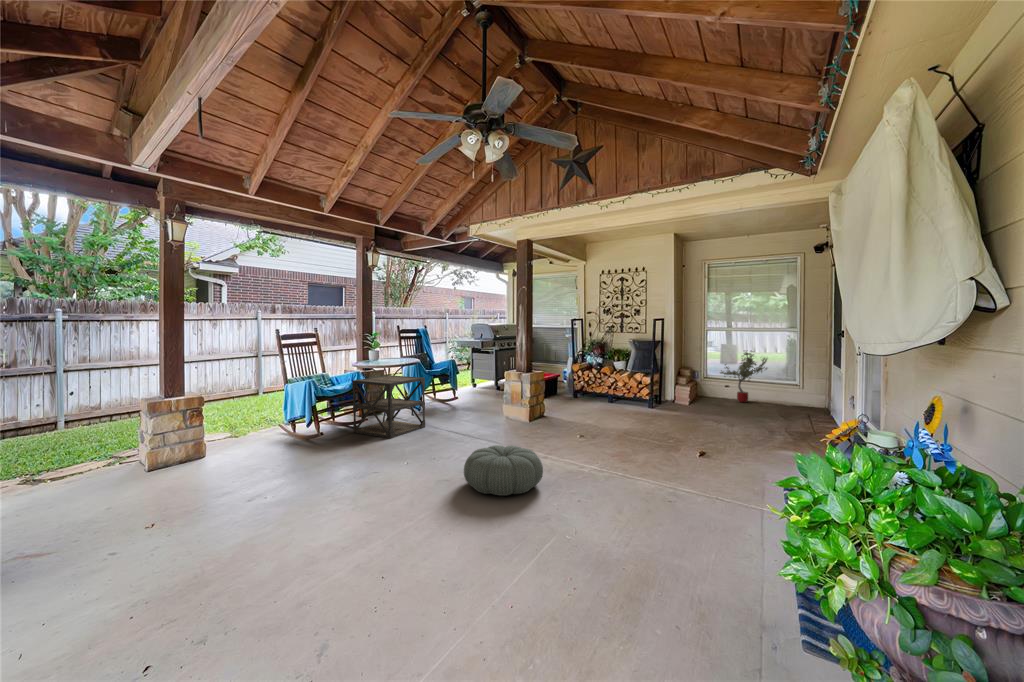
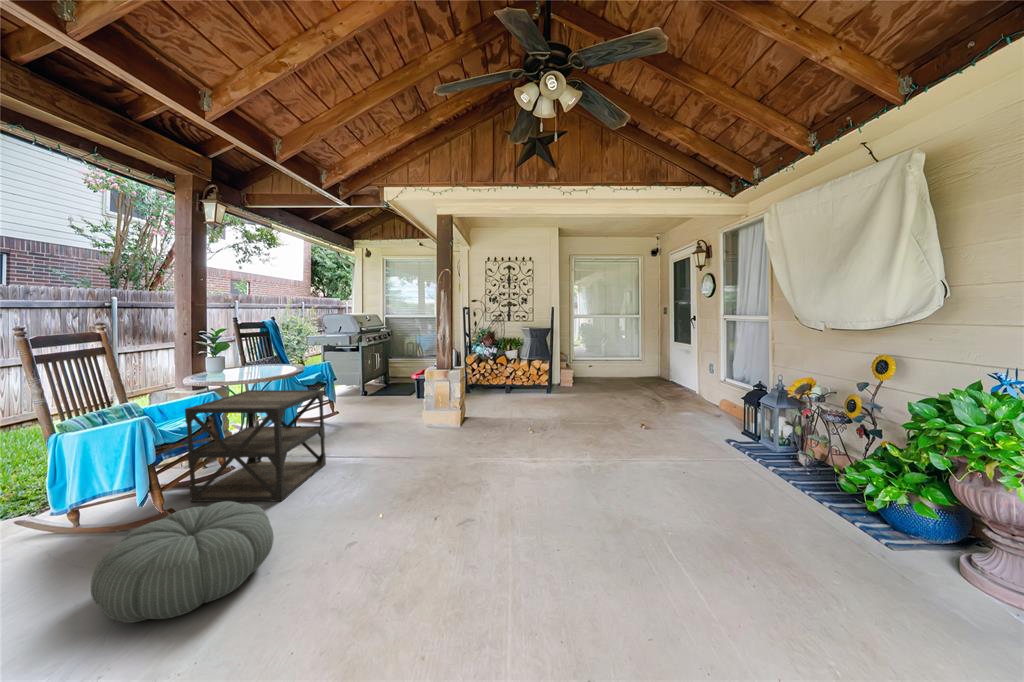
potted tree: present [720,351,767,403] -> none [596,336,636,382]
pouf: present [464,445,543,496] -> present [91,501,274,623]

